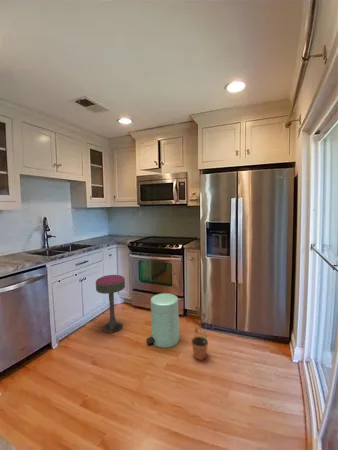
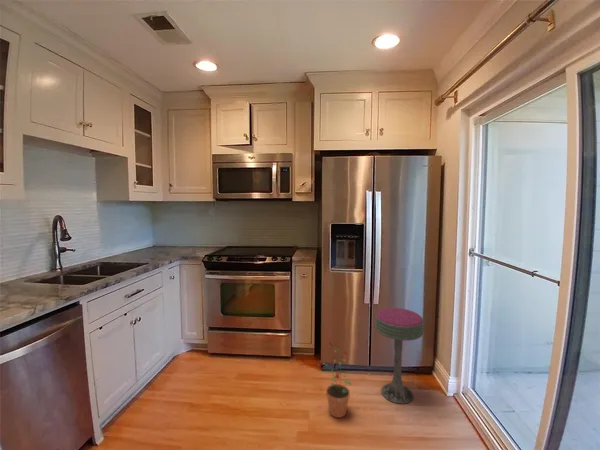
bar stool: present [96,275,125,333] -> present [375,308,423,404]
trash can: present [146,293,179,348] -> none [252,328,300,411]

